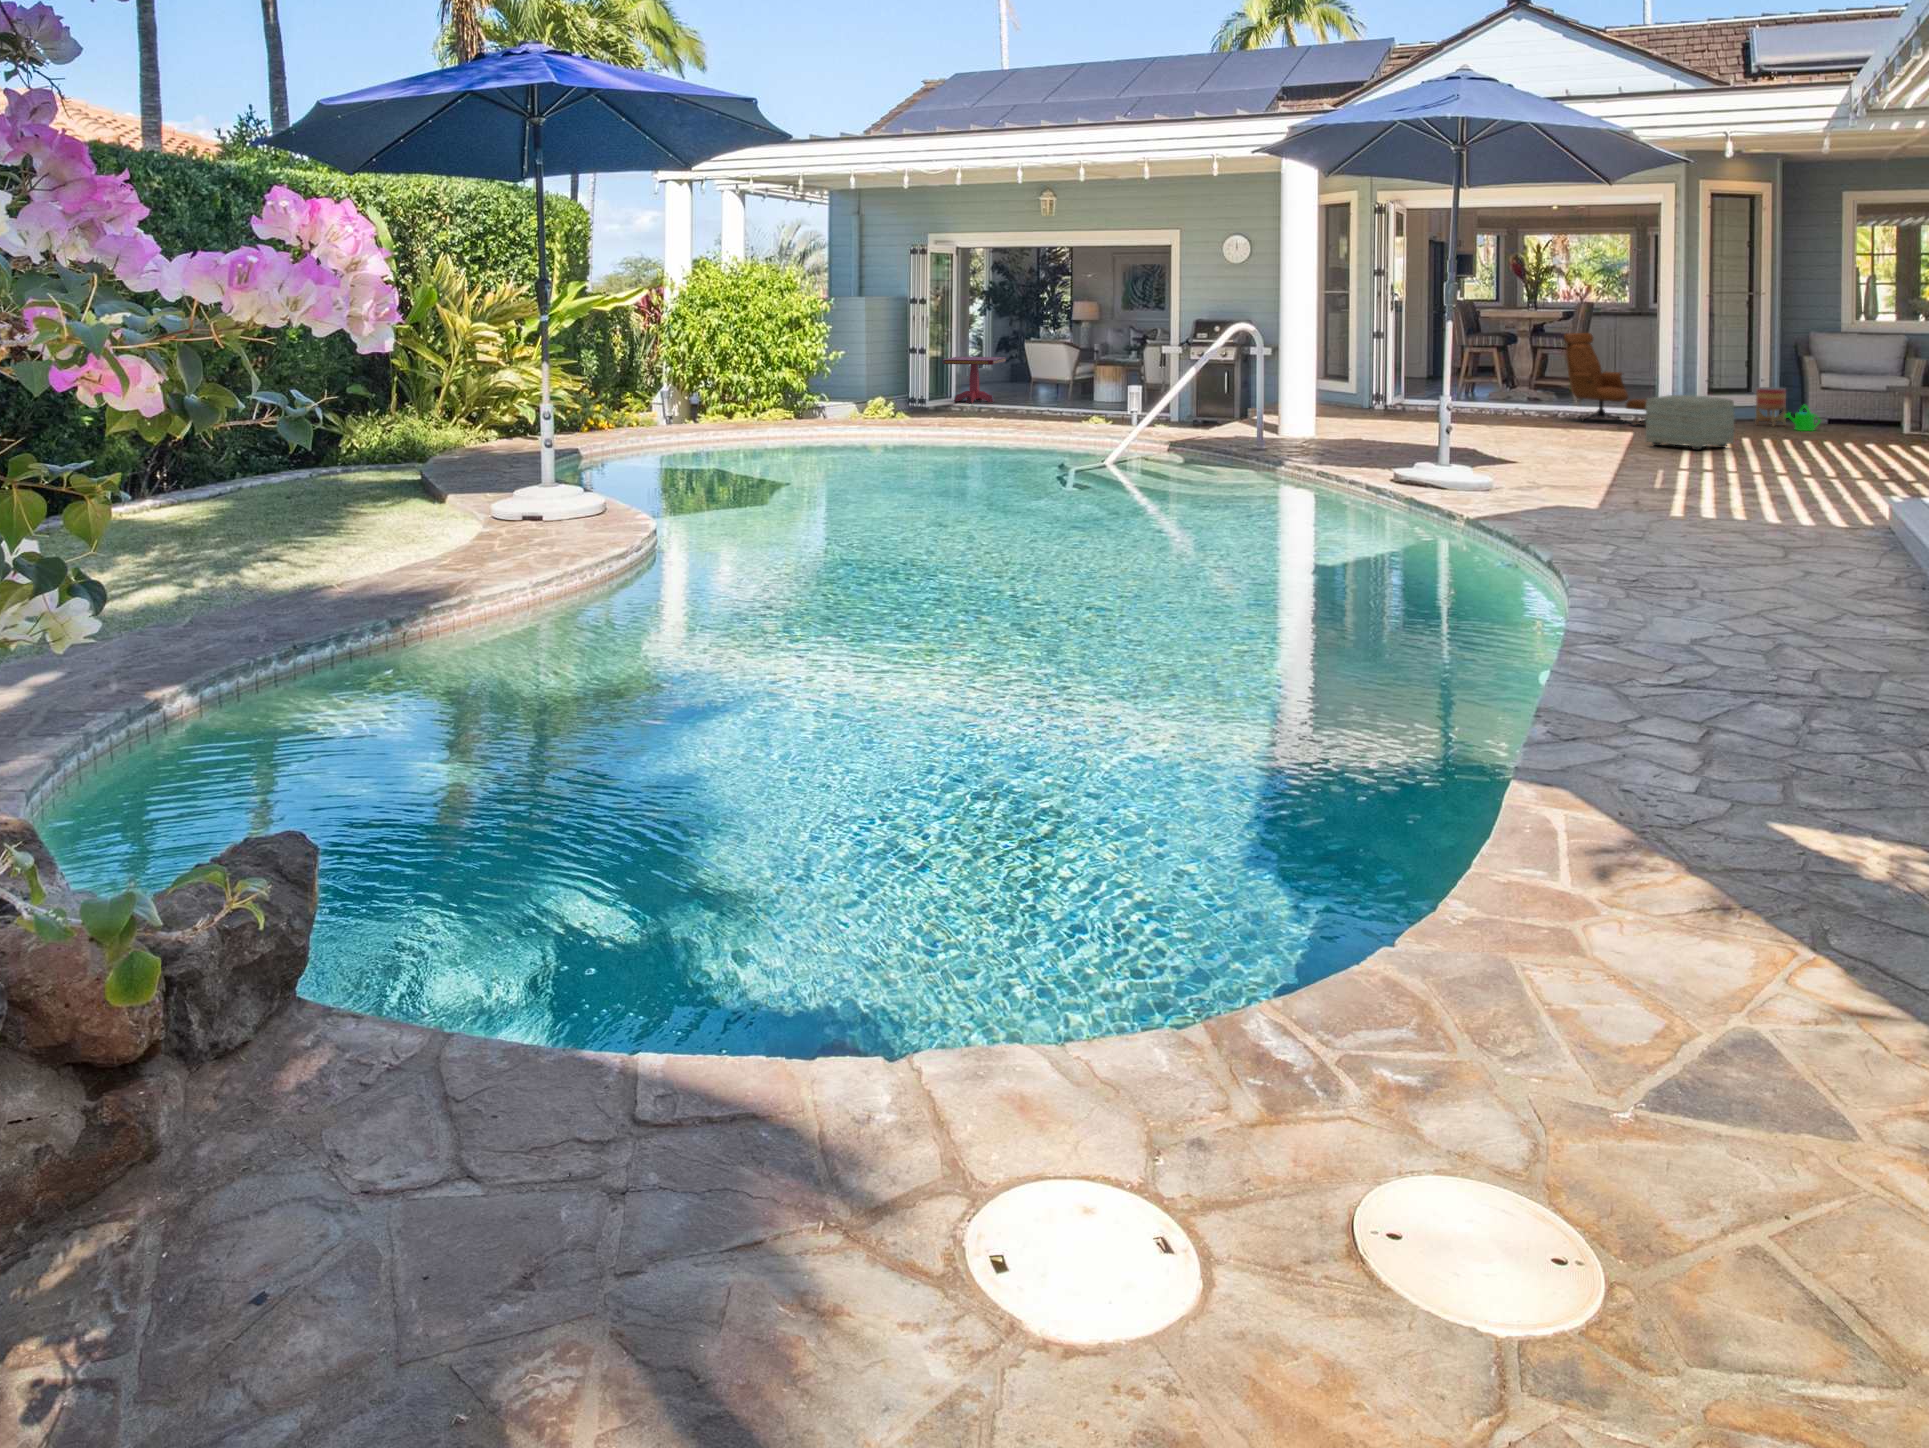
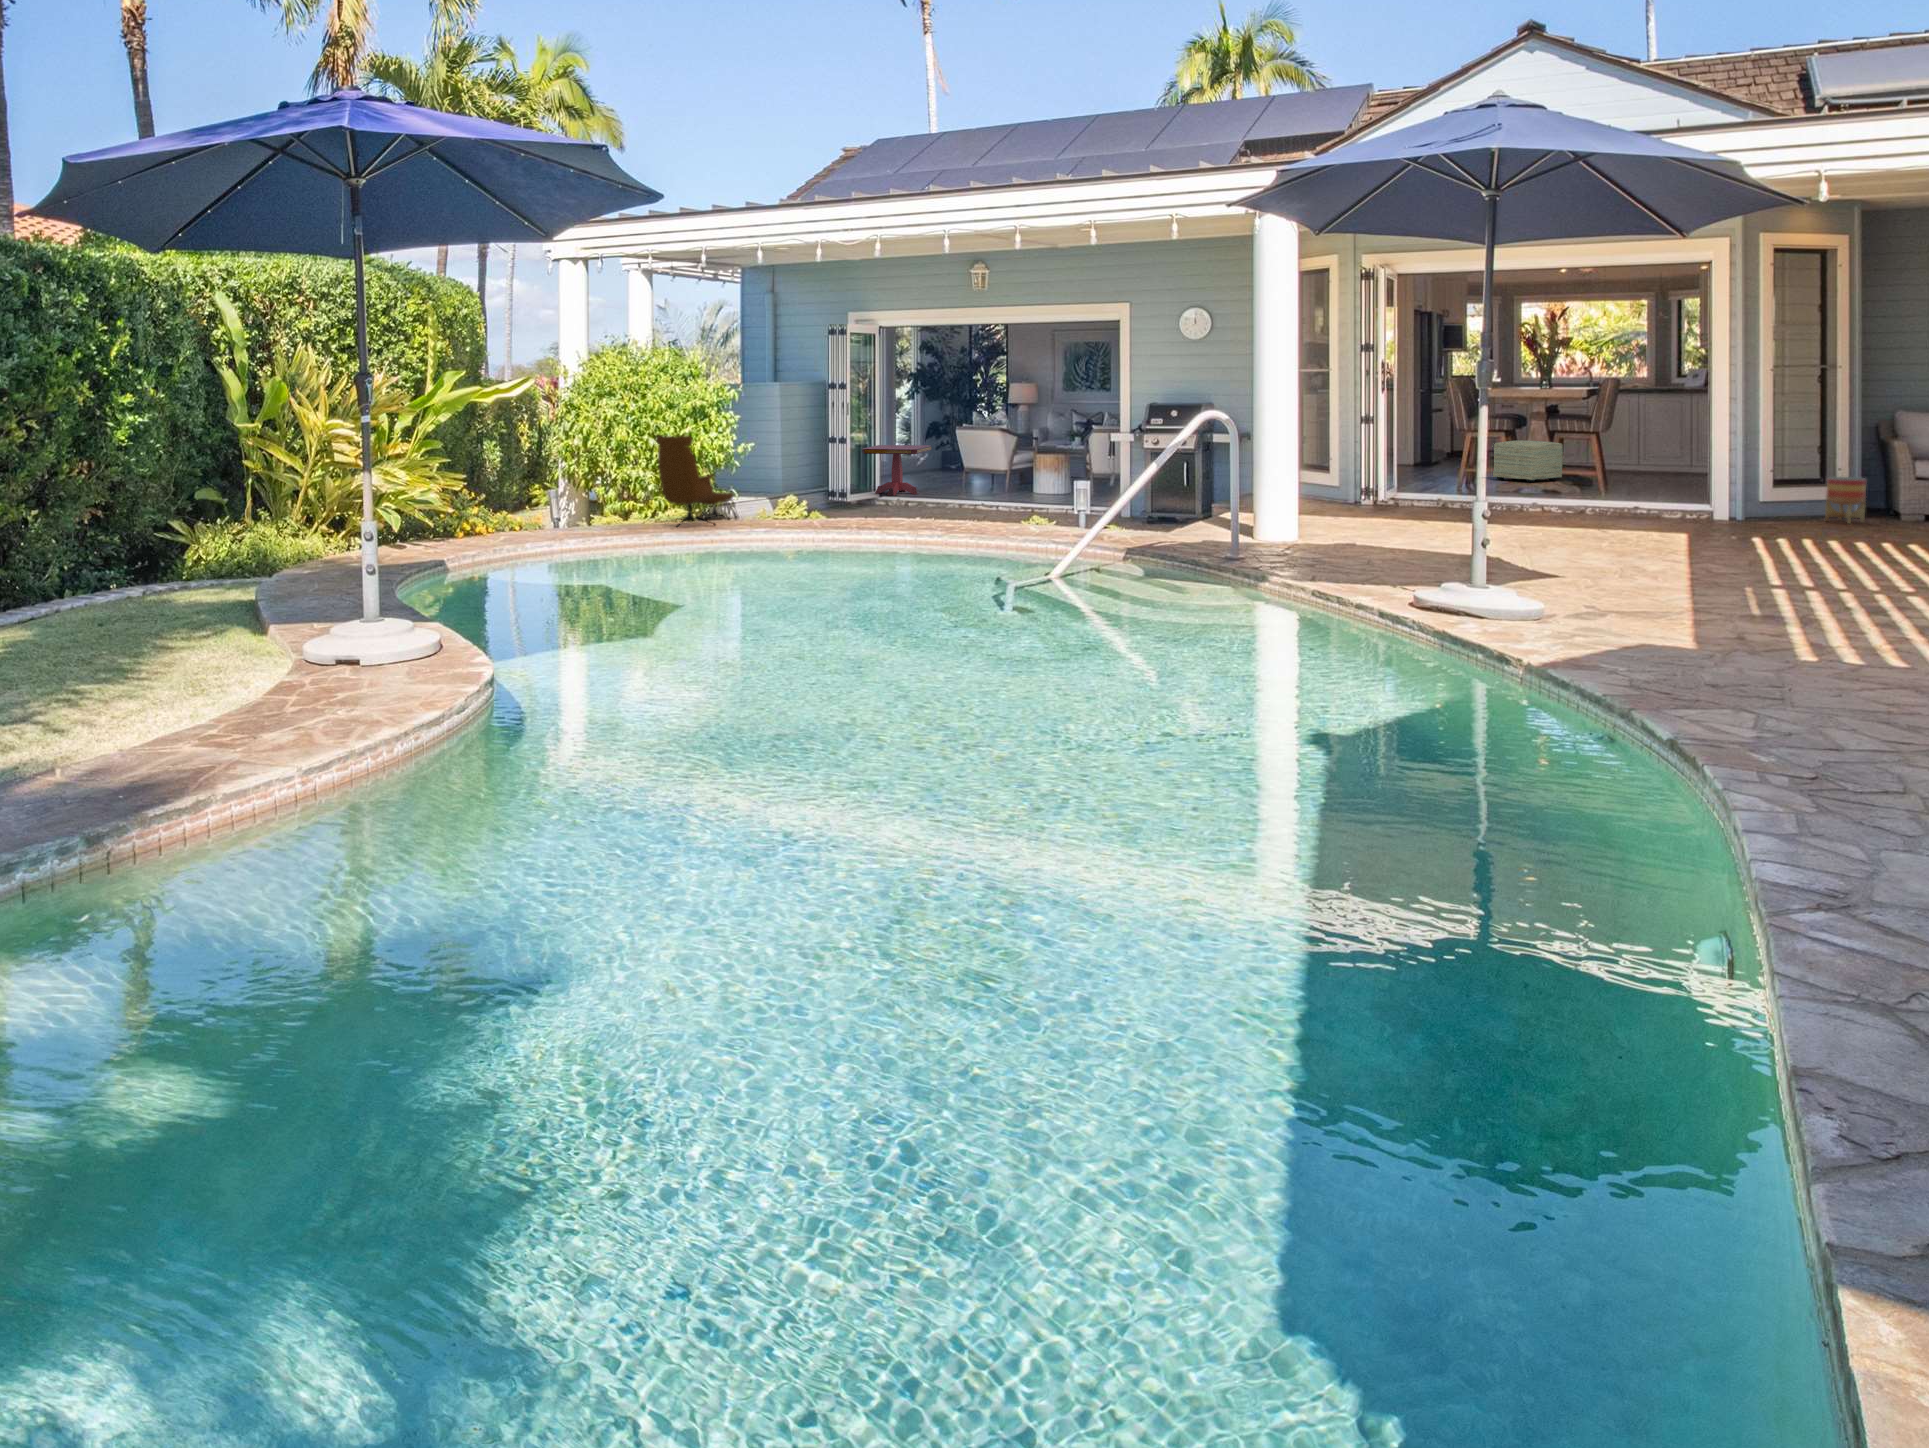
lounge chair: present [1564,333,1647,425] -> present [656,435,733,525]
ottoman: present [1646,395,1734,450] -> present [1493,440,1563,483]
watering can: present [1785,405,1821,431] -> none [1867,498,1914,530]

